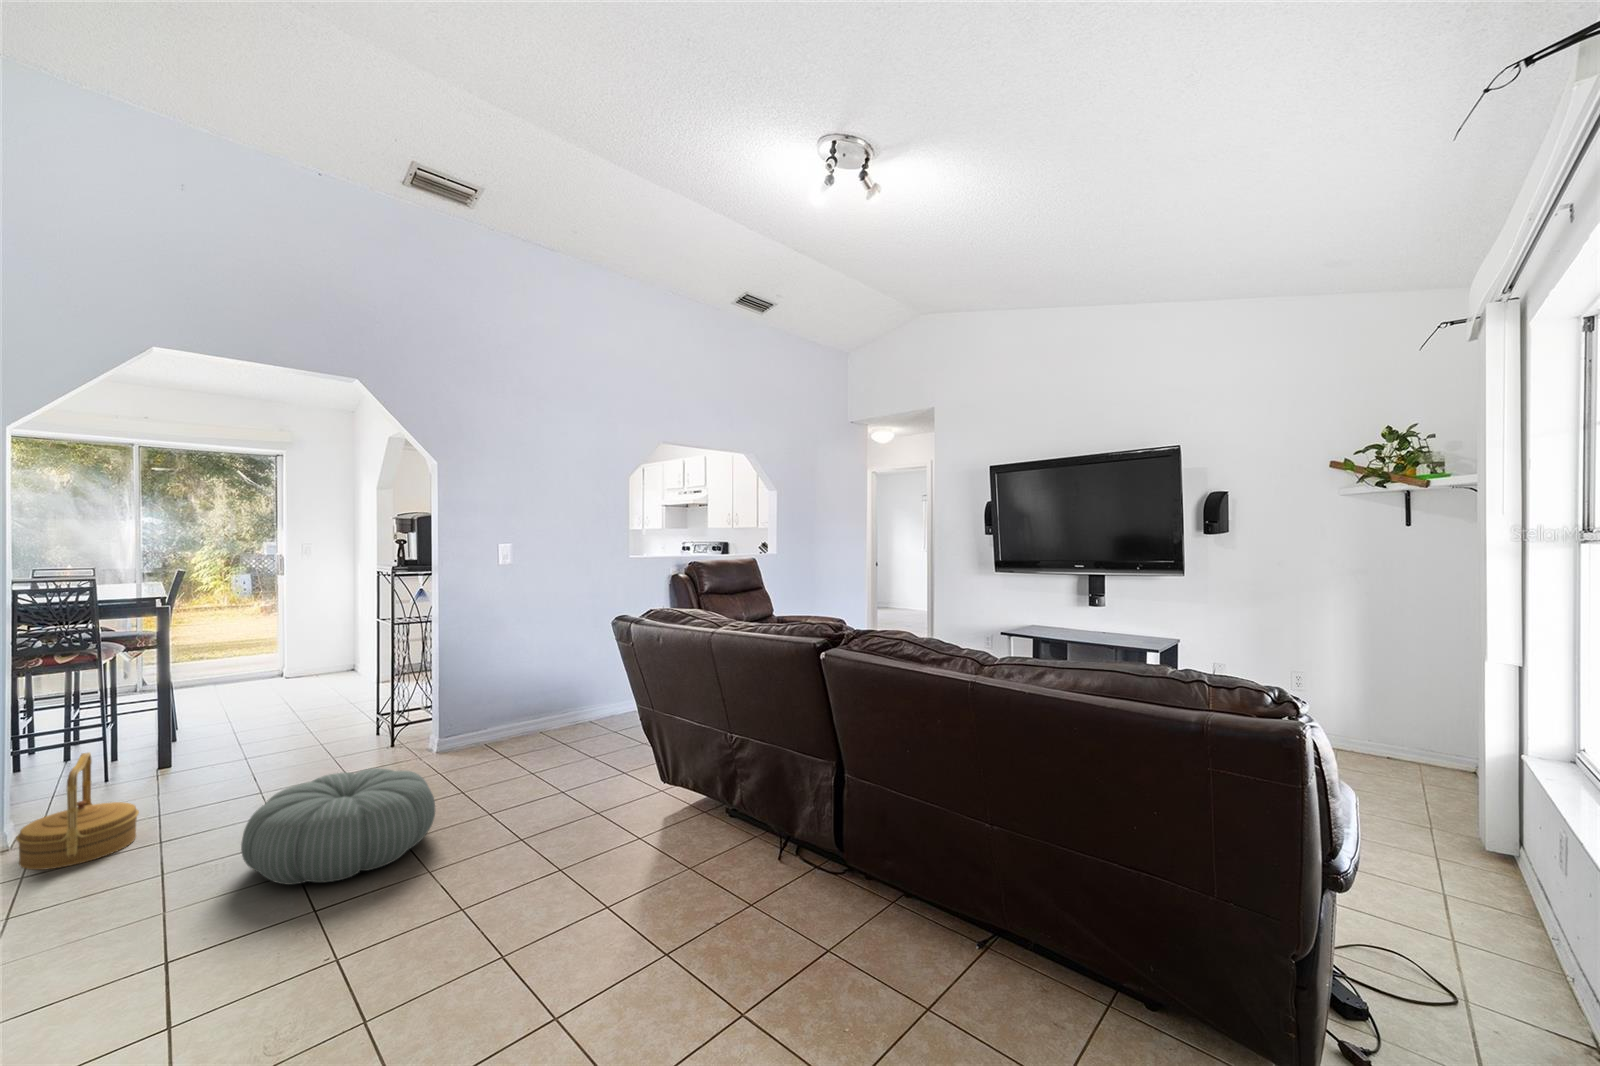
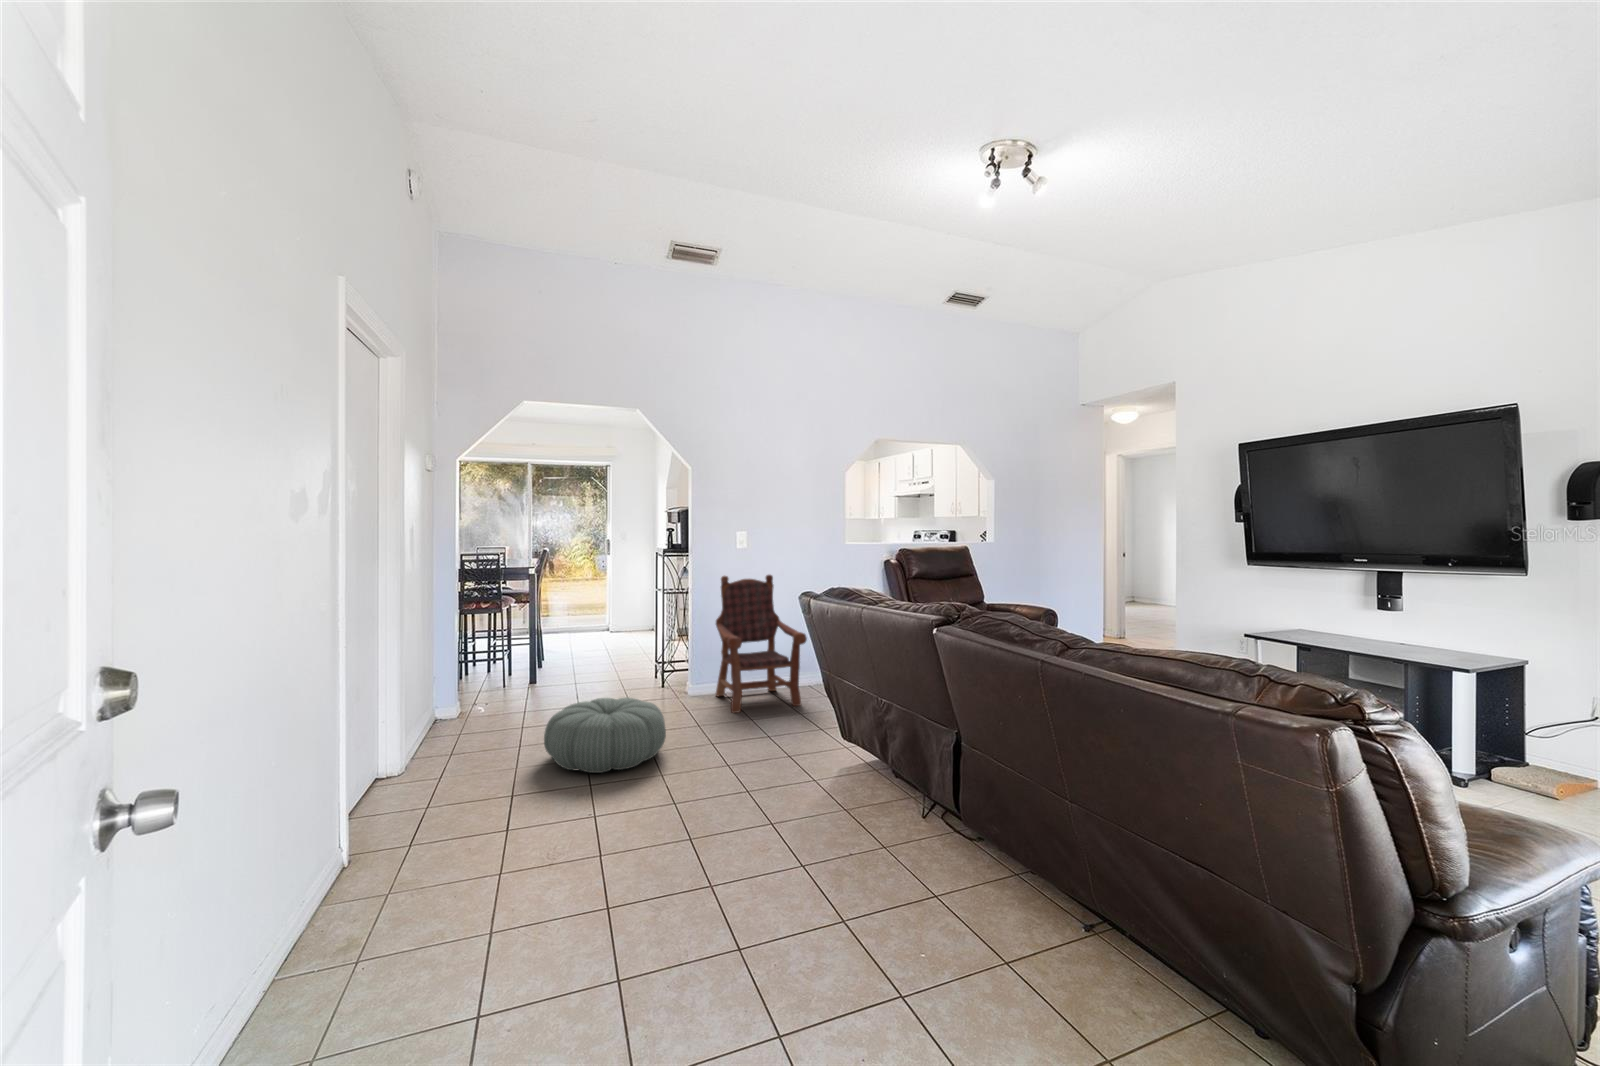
armchair: none [475,596,596,767] -> present [715,575,807,713]
basket: present [16,753,139,870] -> none [438,666,499,738]

